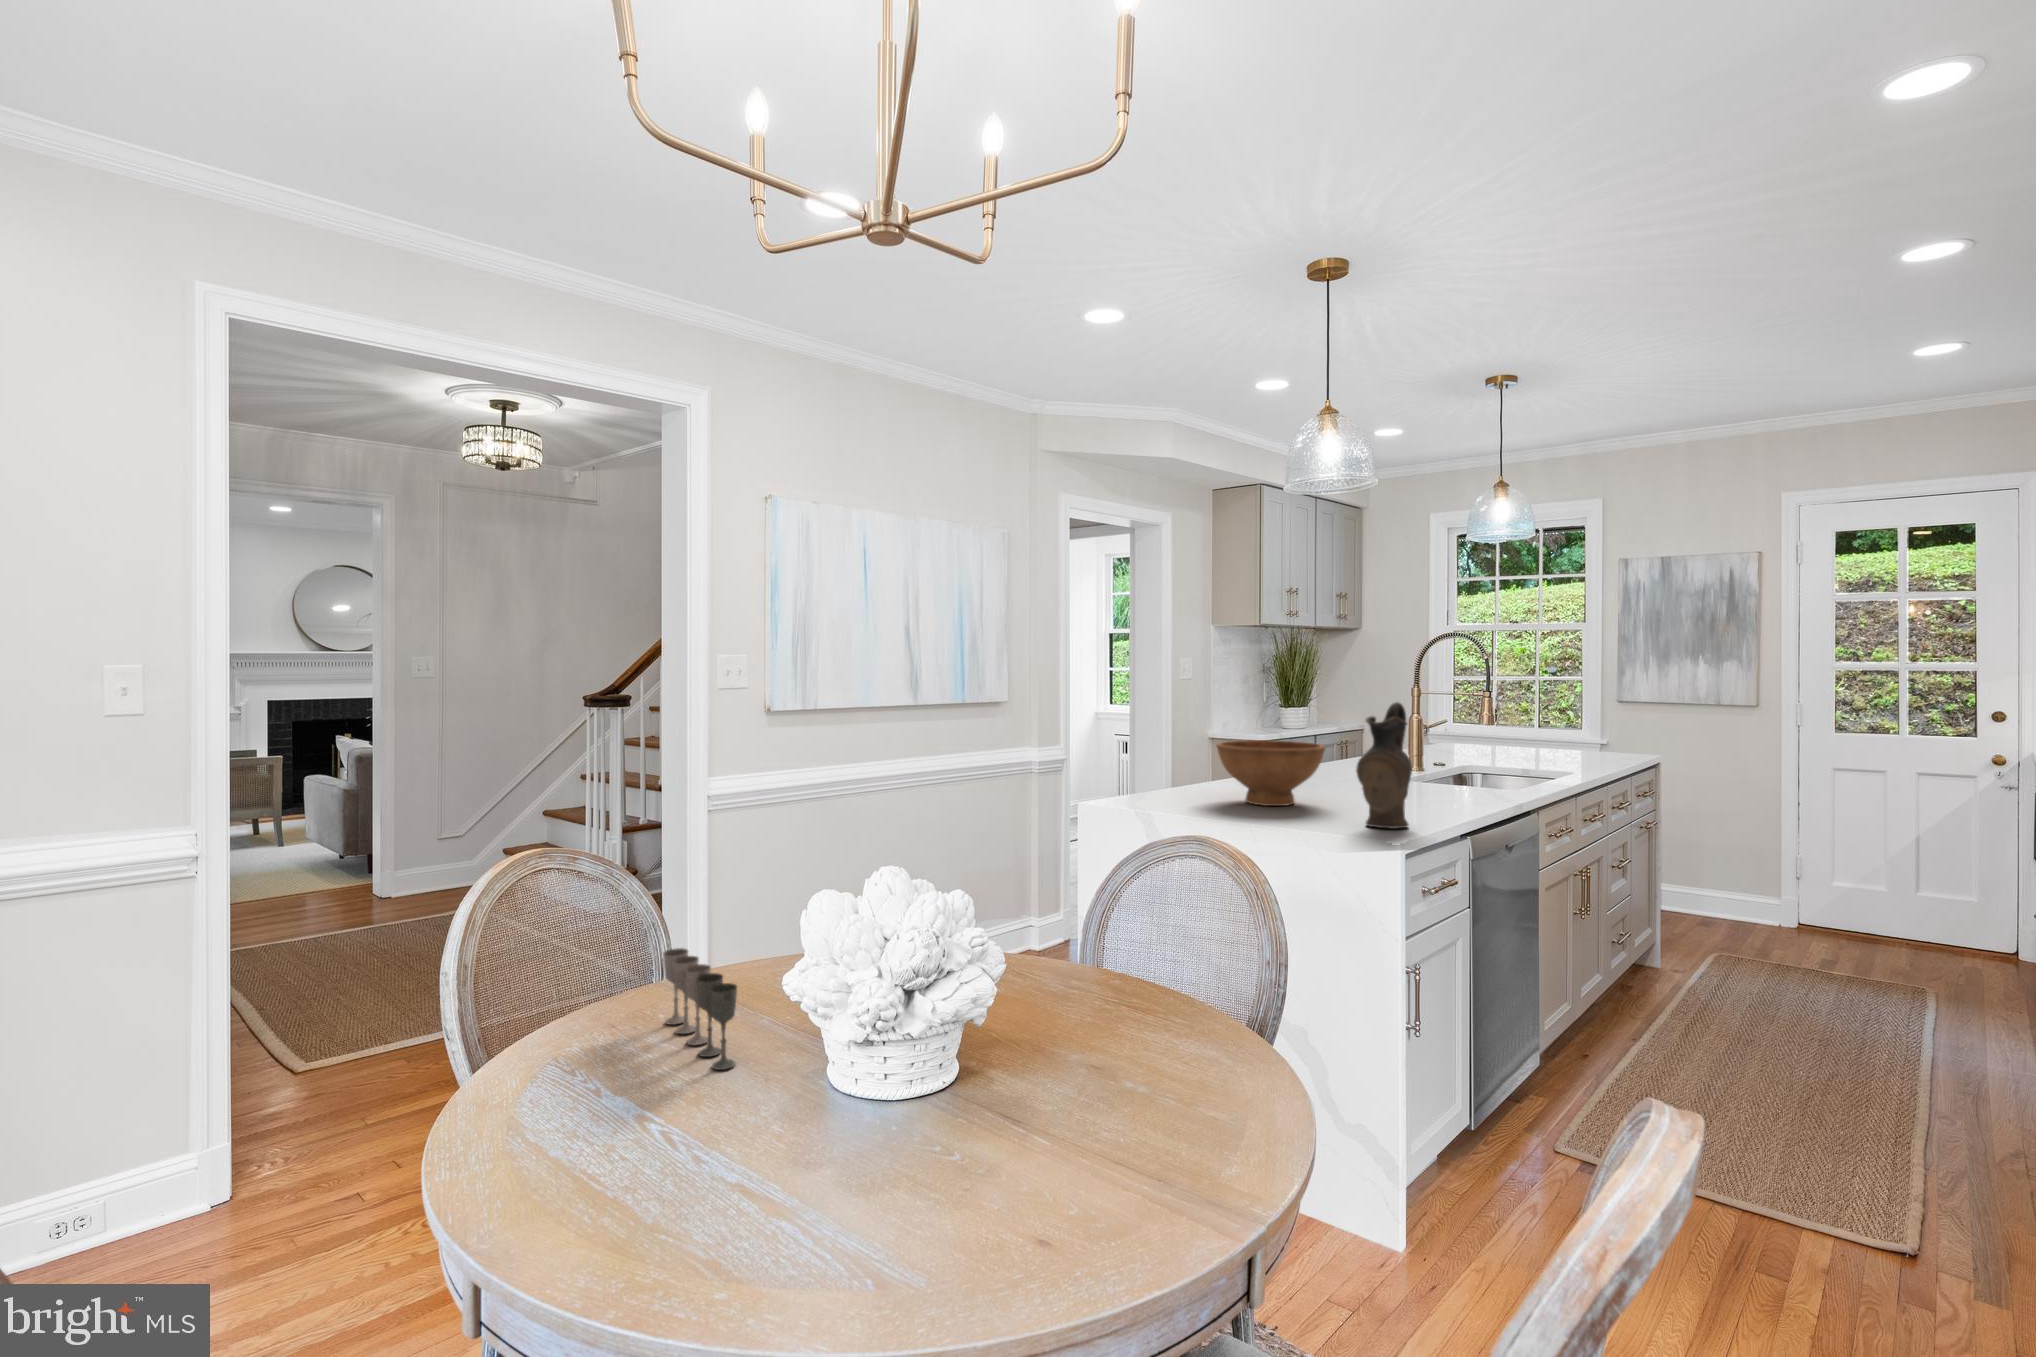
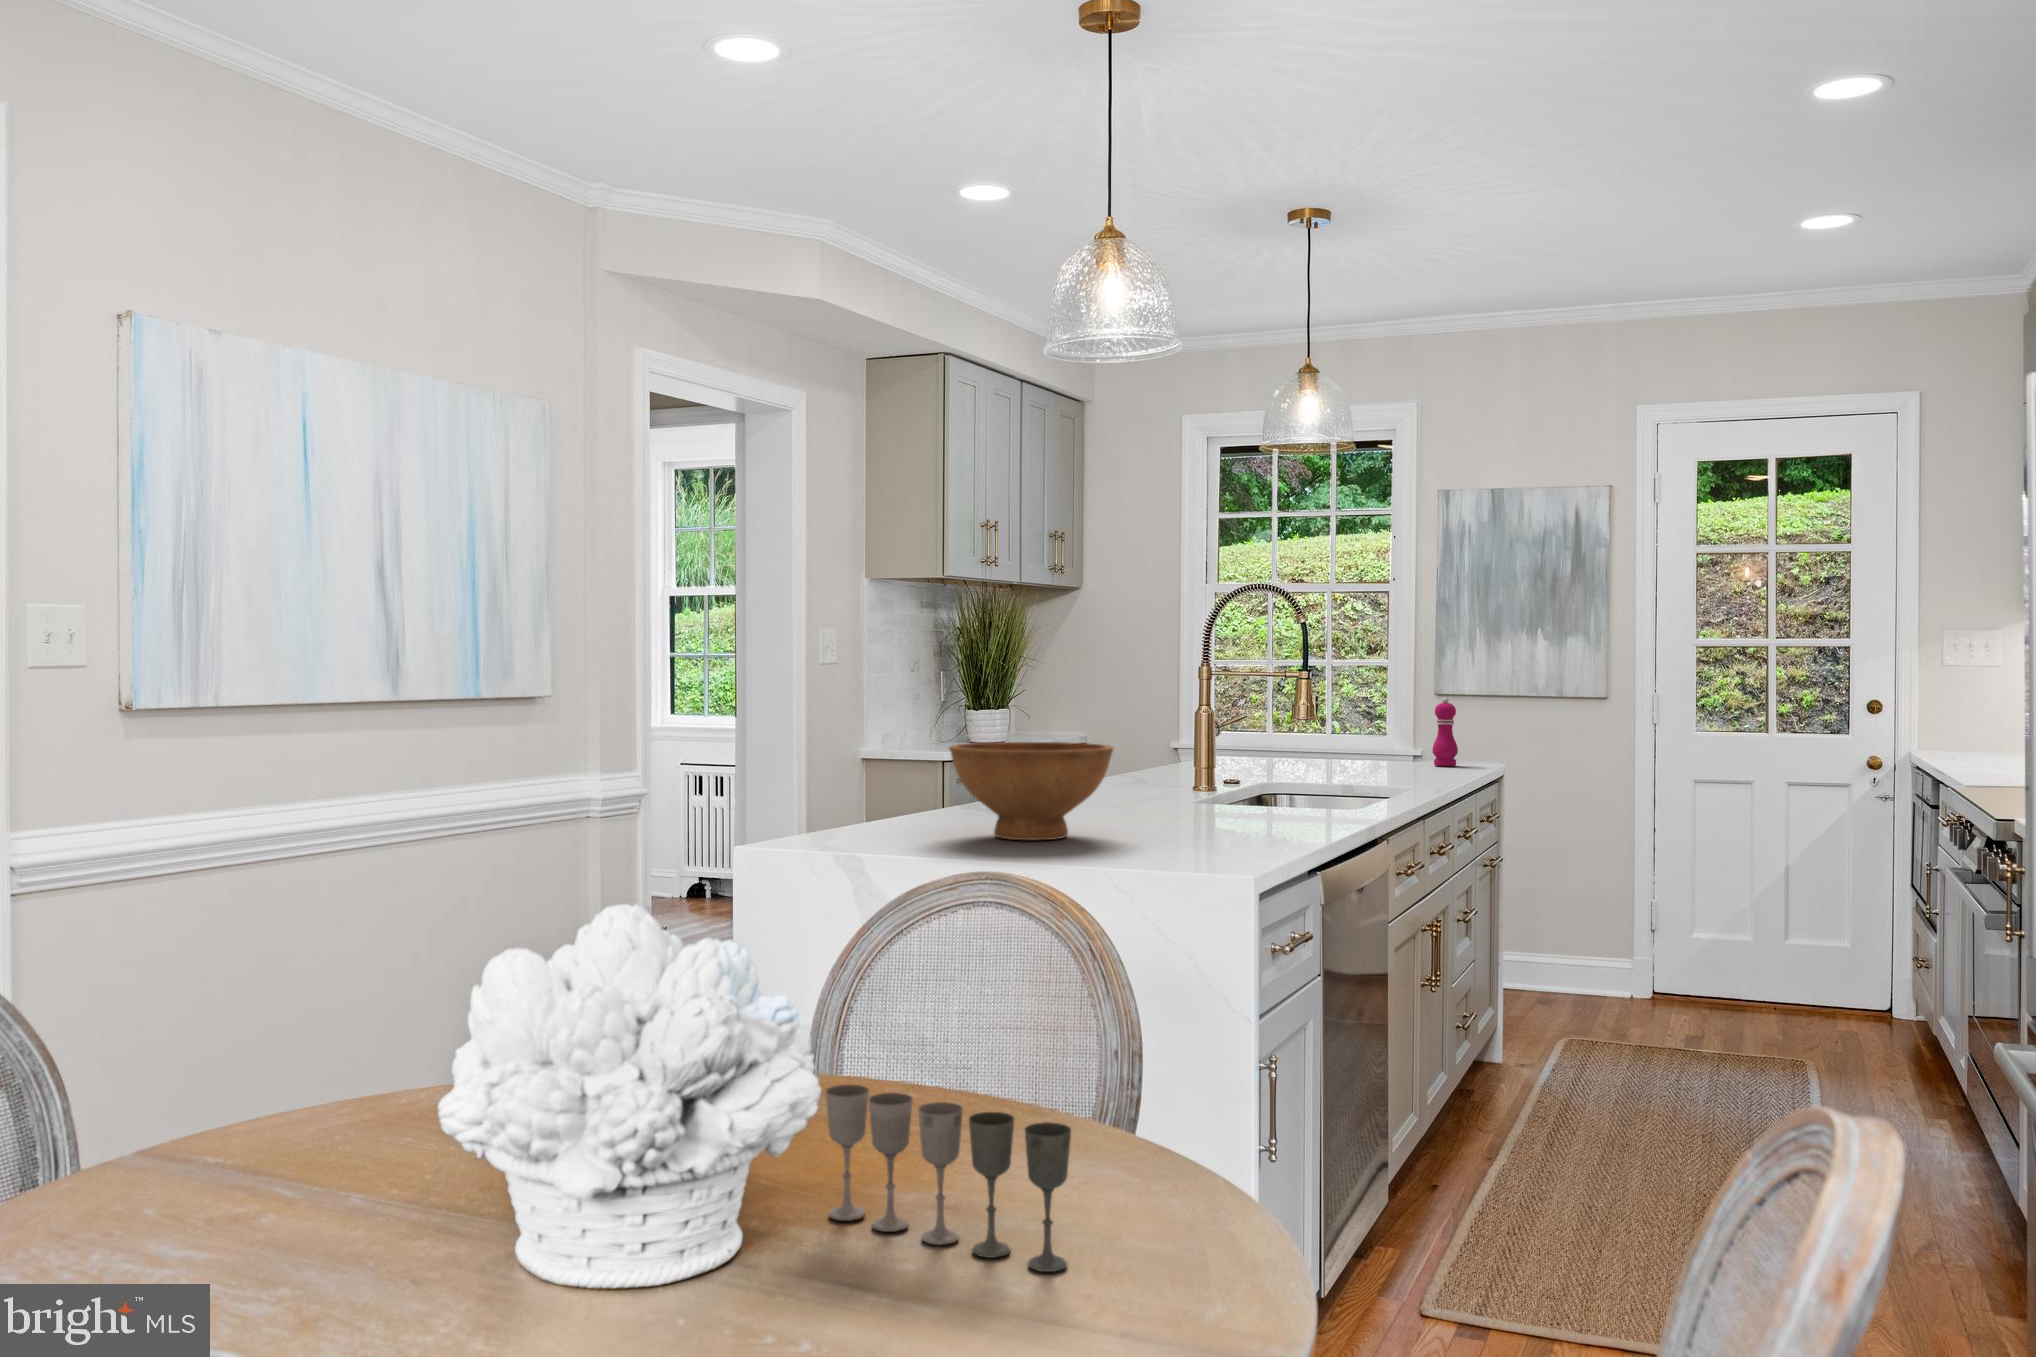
ceramic pitcher: present [1356,702,1412,828] -> none [1175,674,1250,860]
pepper mill: none [1602,707,1623,756] -> present [1432,697,1458,766]
wine glass: present [663,948,737,1070] -> present [826,1085,1071,1272]

